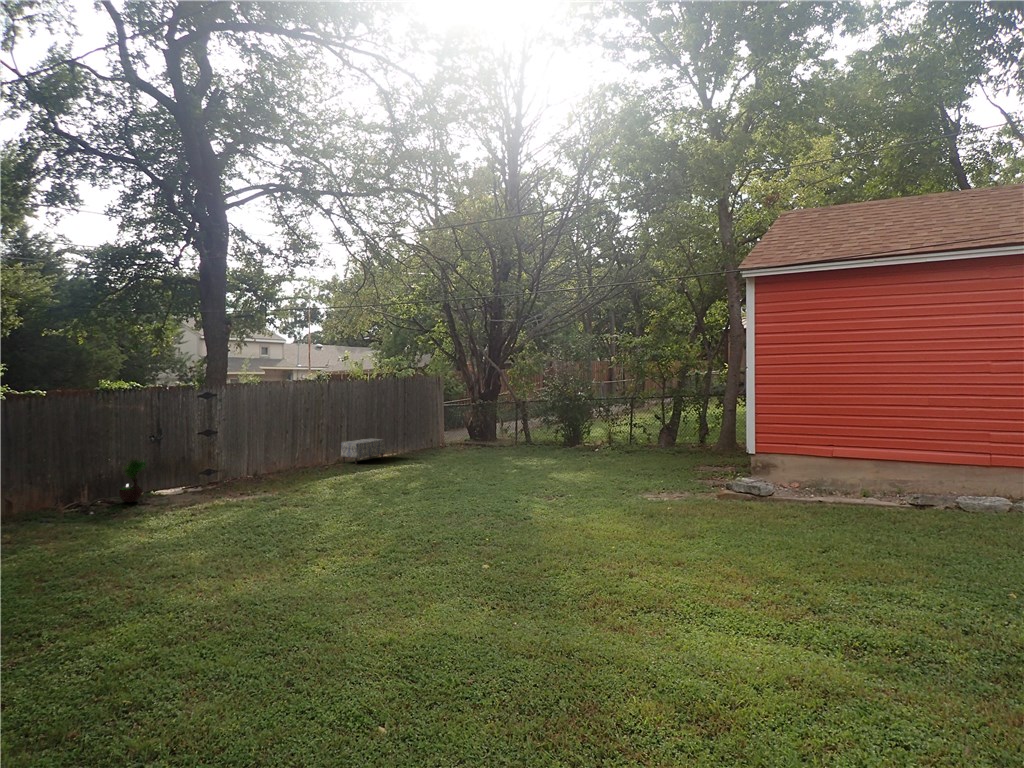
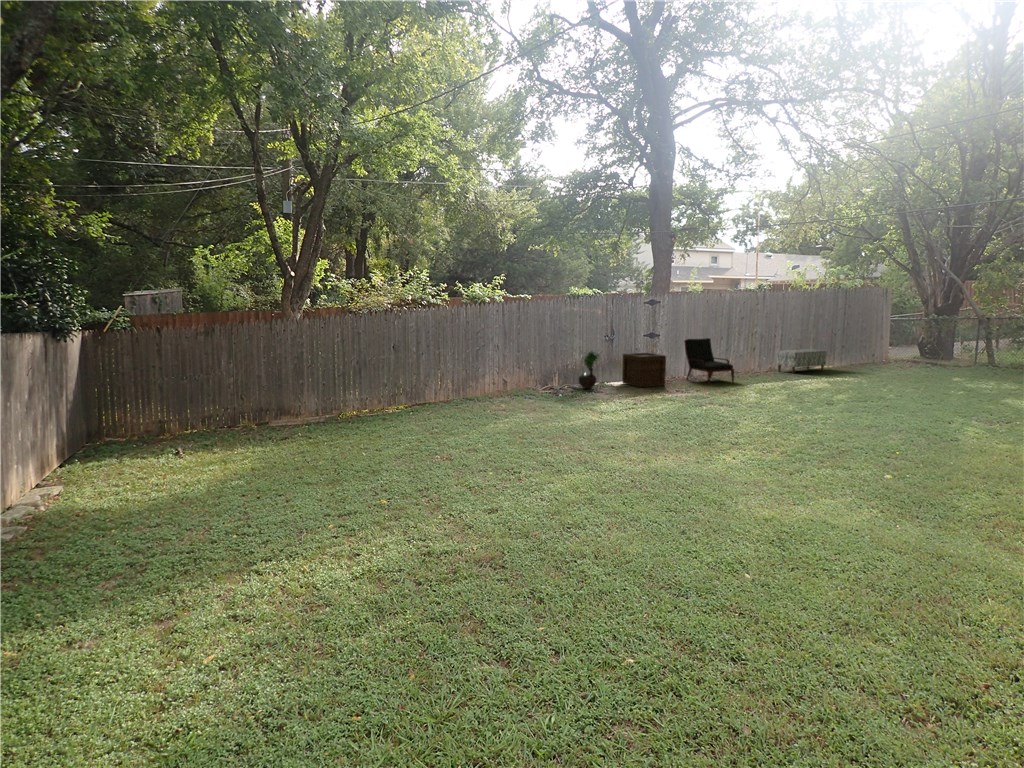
armchair: none [245,435,298,483] -> present [684,338,734,384]
wooden crate: none [174,455,225,494] -> present [622,353,666,387]

